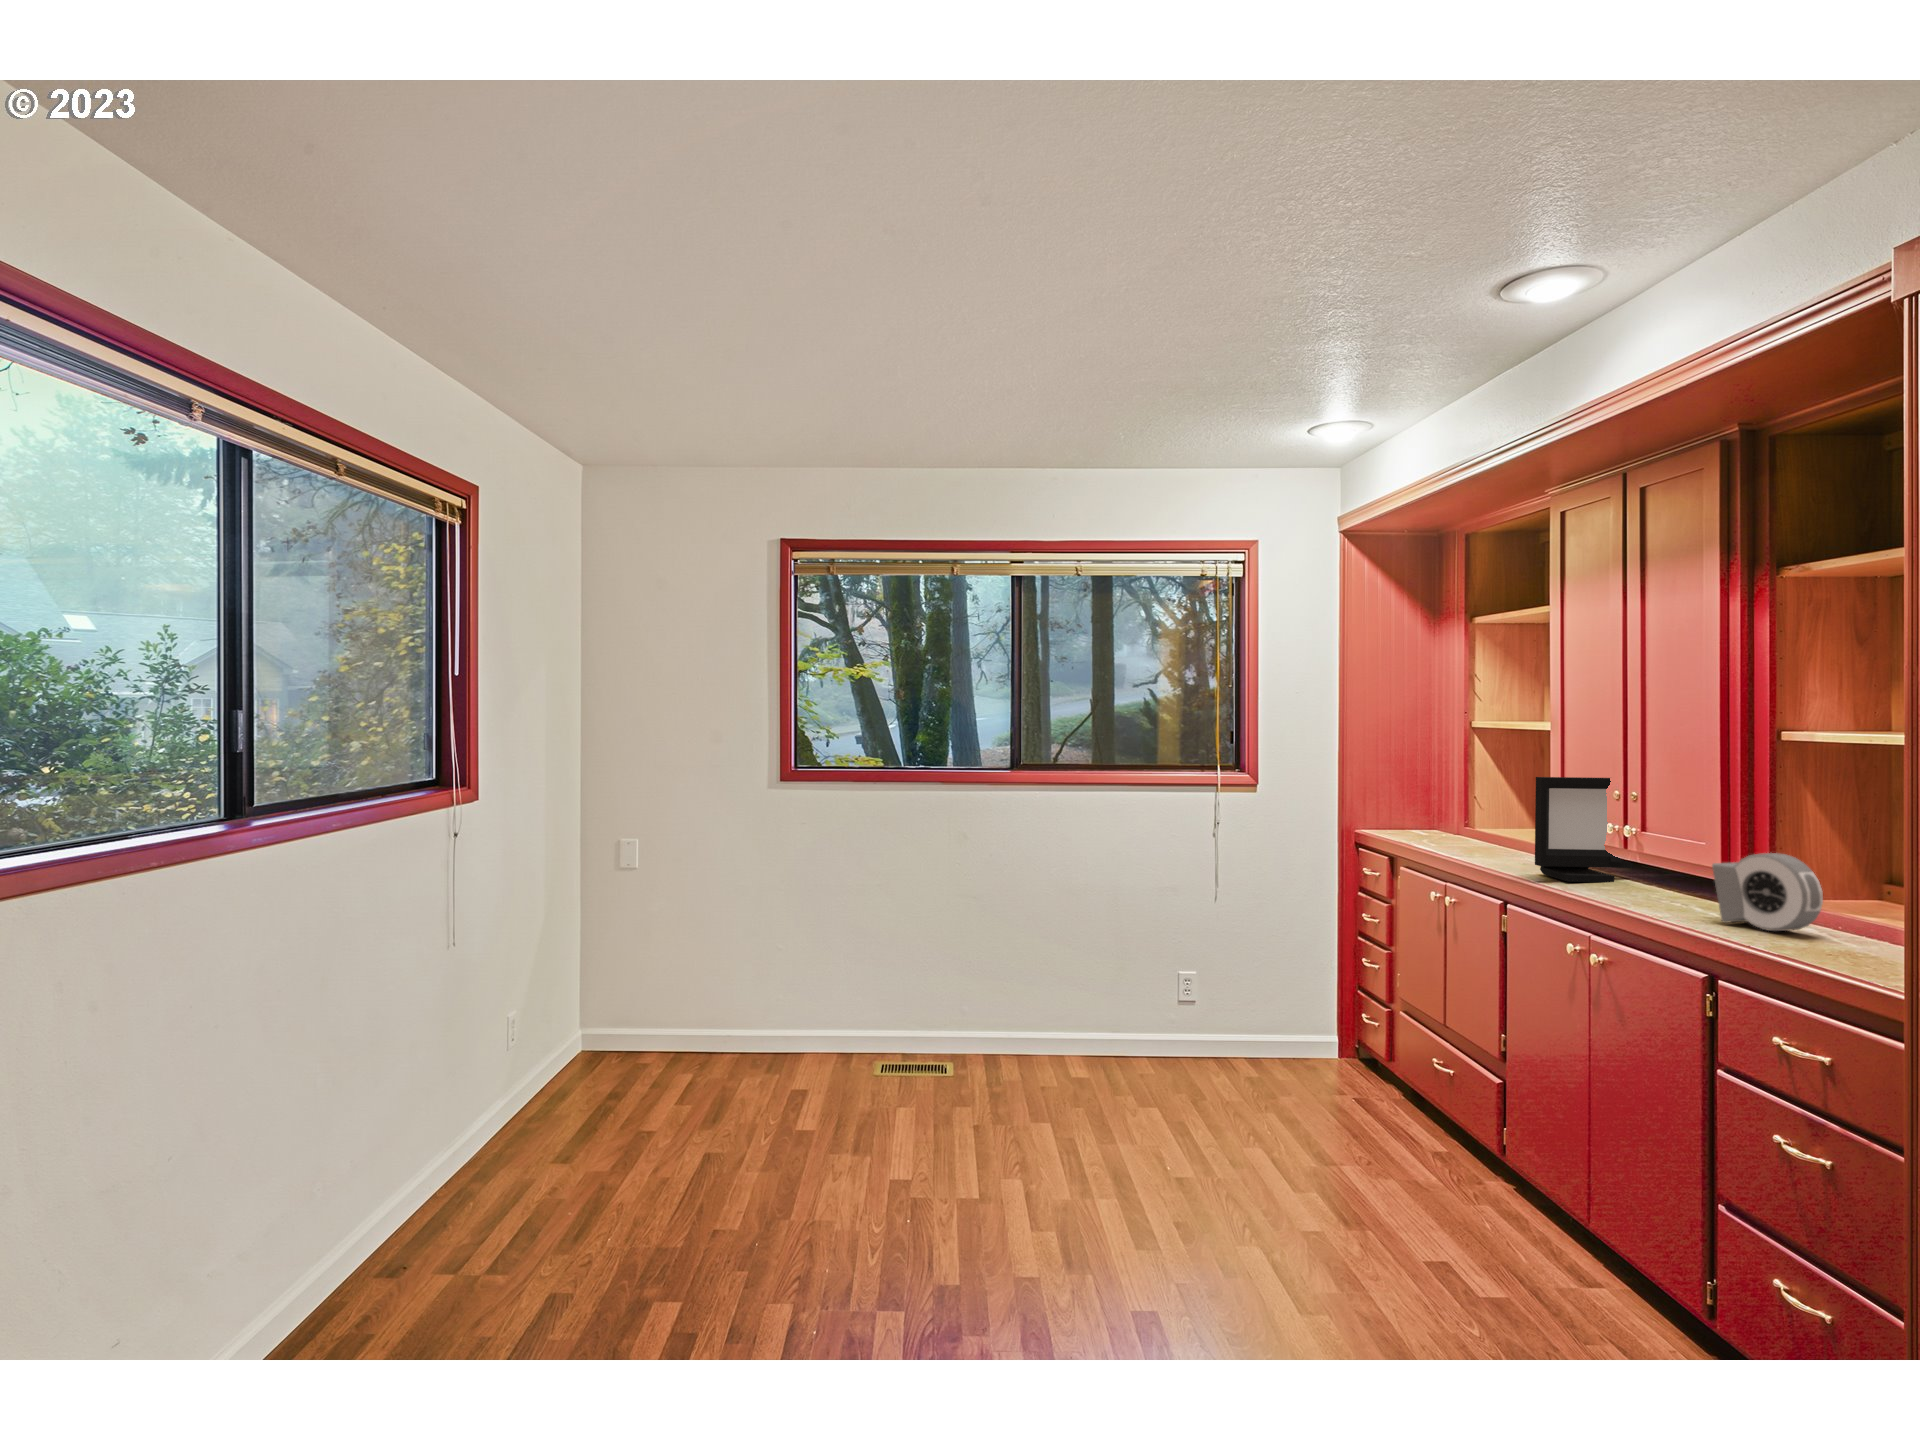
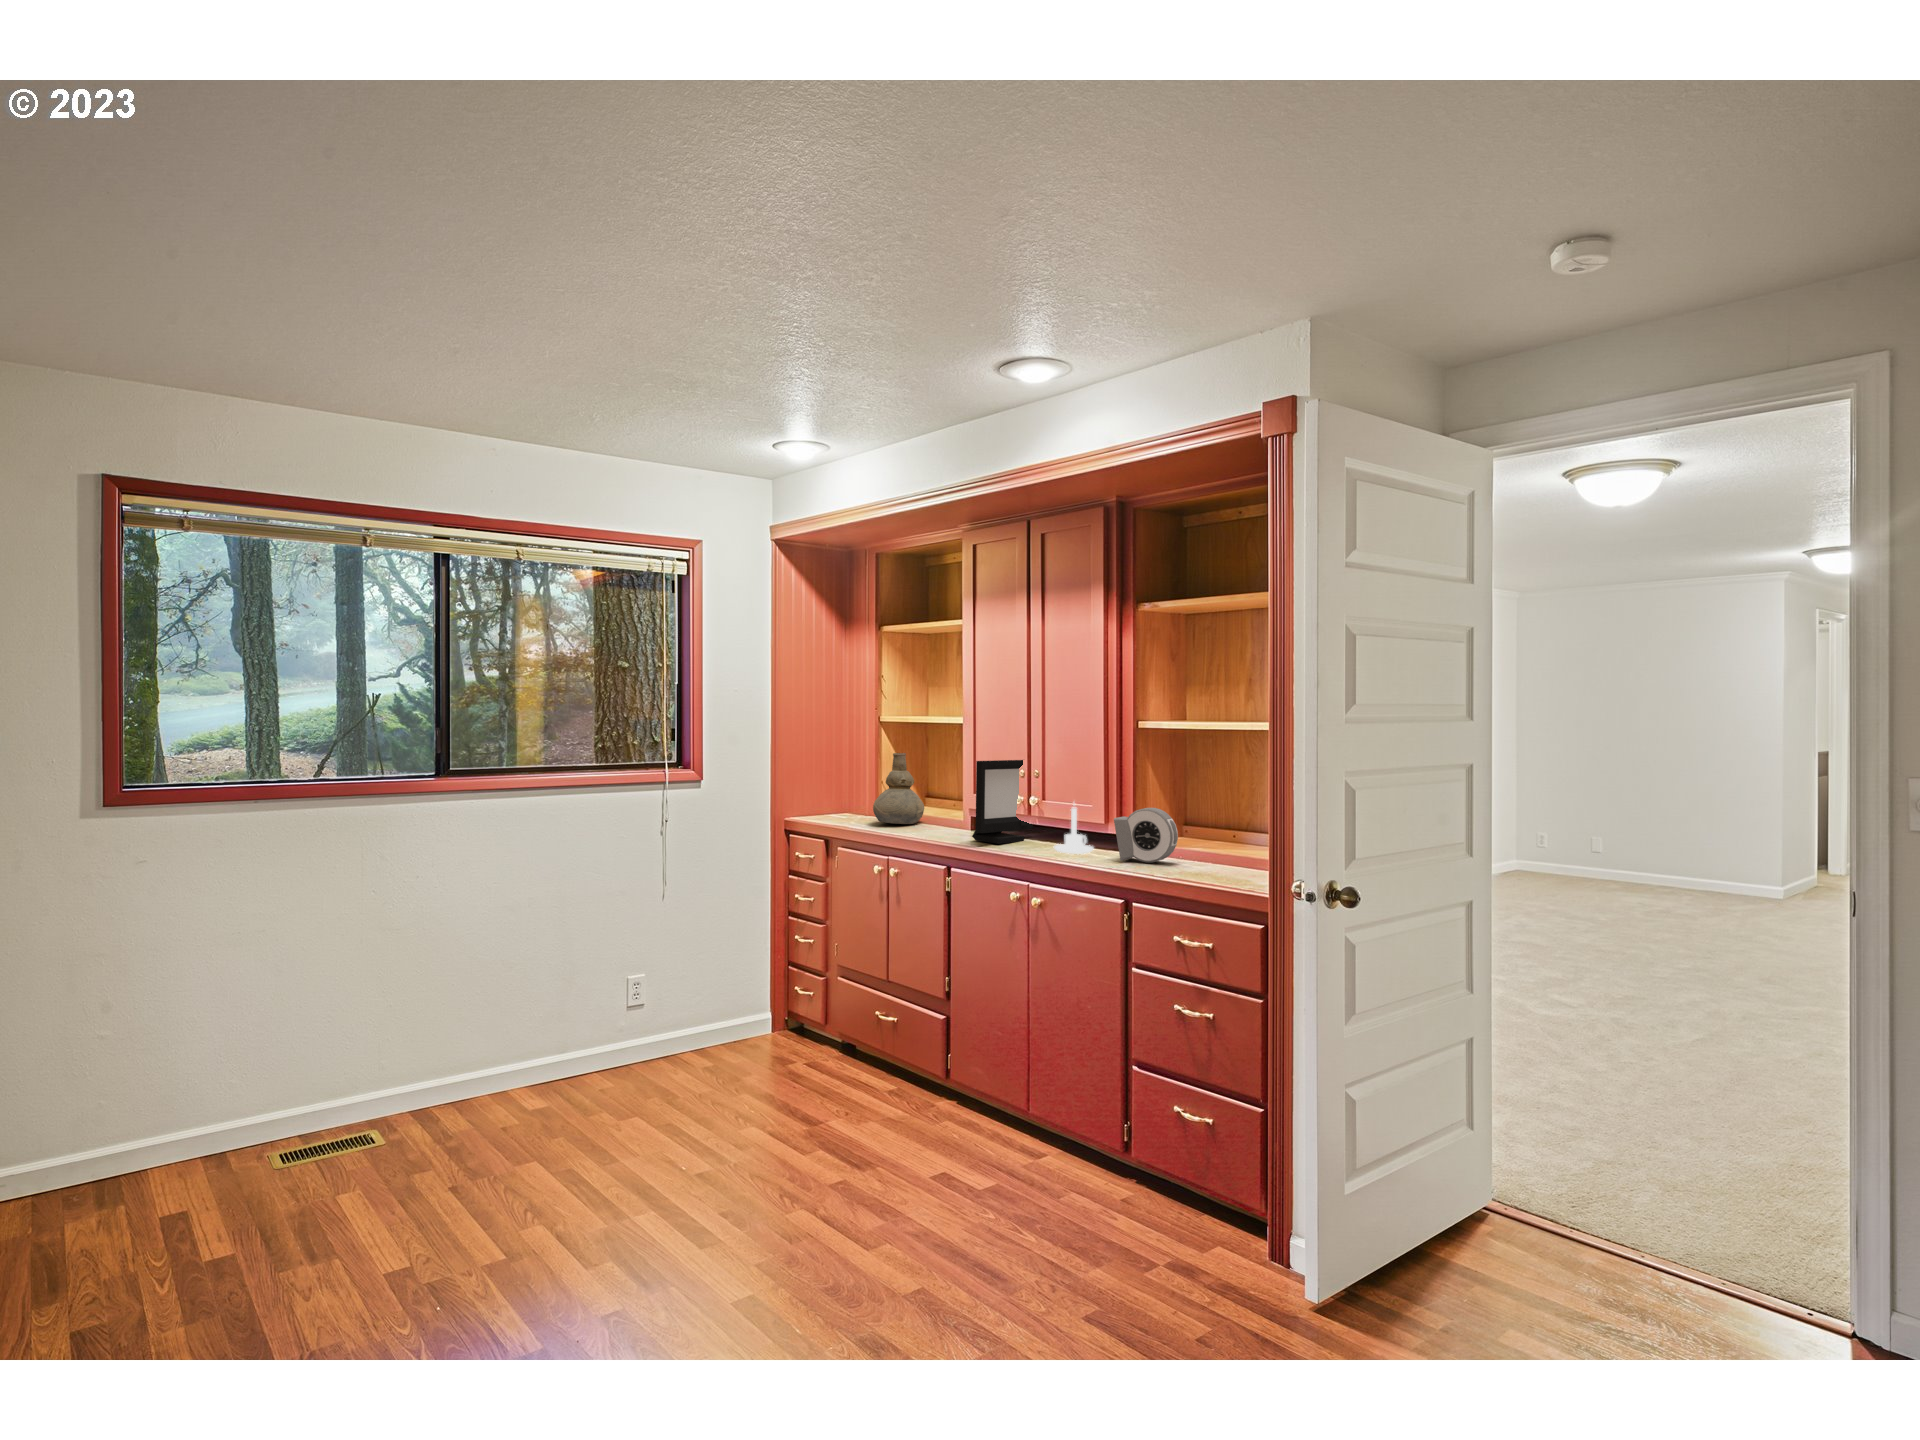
vase: none [1441,764,1509,849] -> present [873,753,924,824]
candle holder: none [1633,834,1700,907] -> present [1054,804,1094,854]

